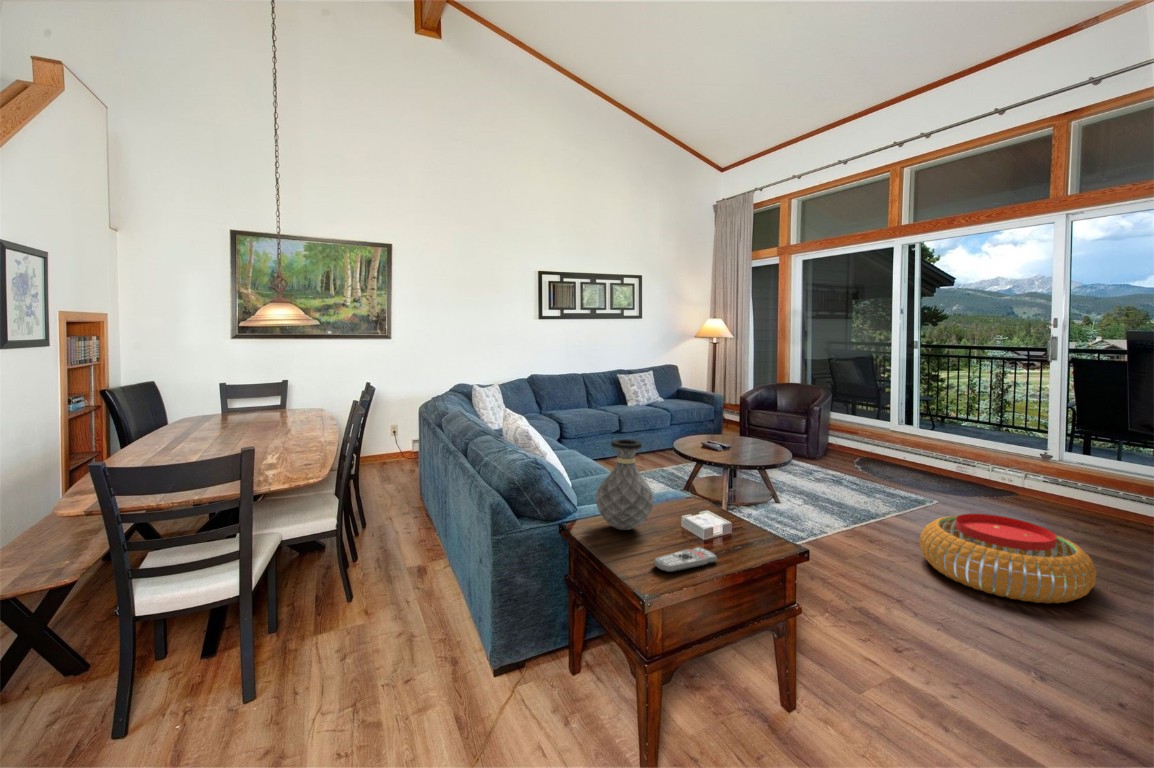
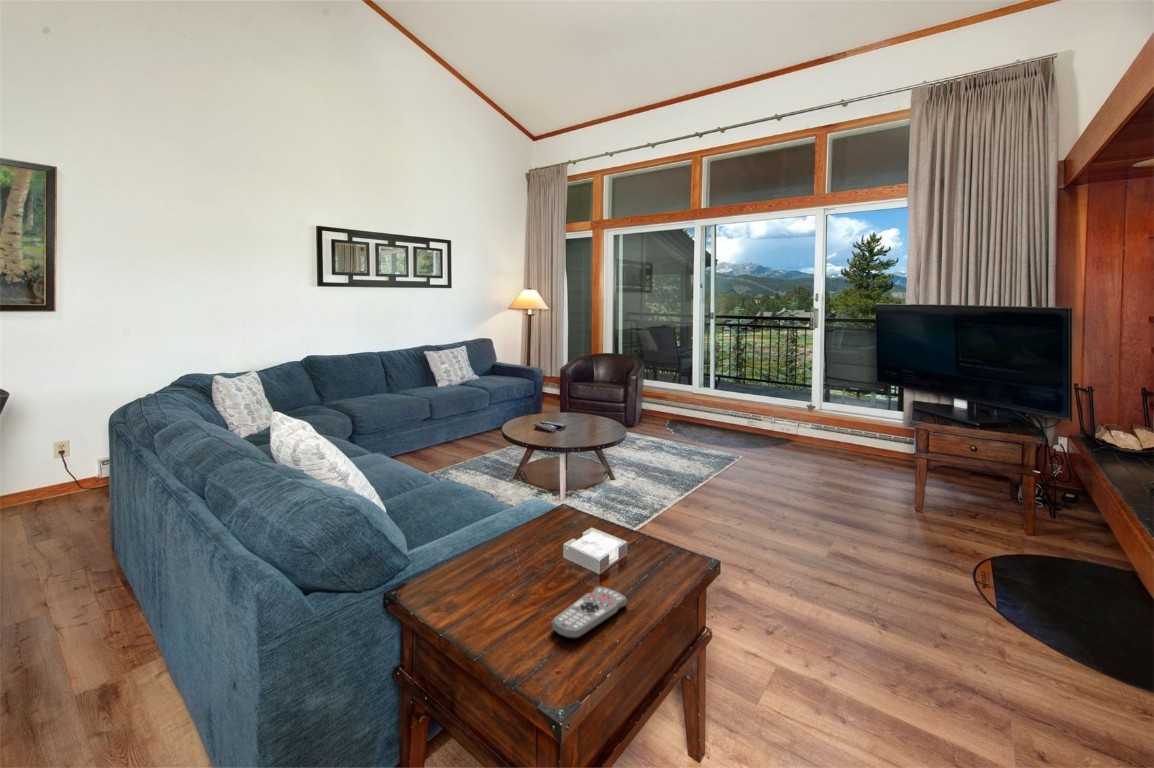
vase: present [596,439,654,530] -> none [451,451,531,575]
pouf: present [920,514,1097,603] -> none [751,472,894,552]

